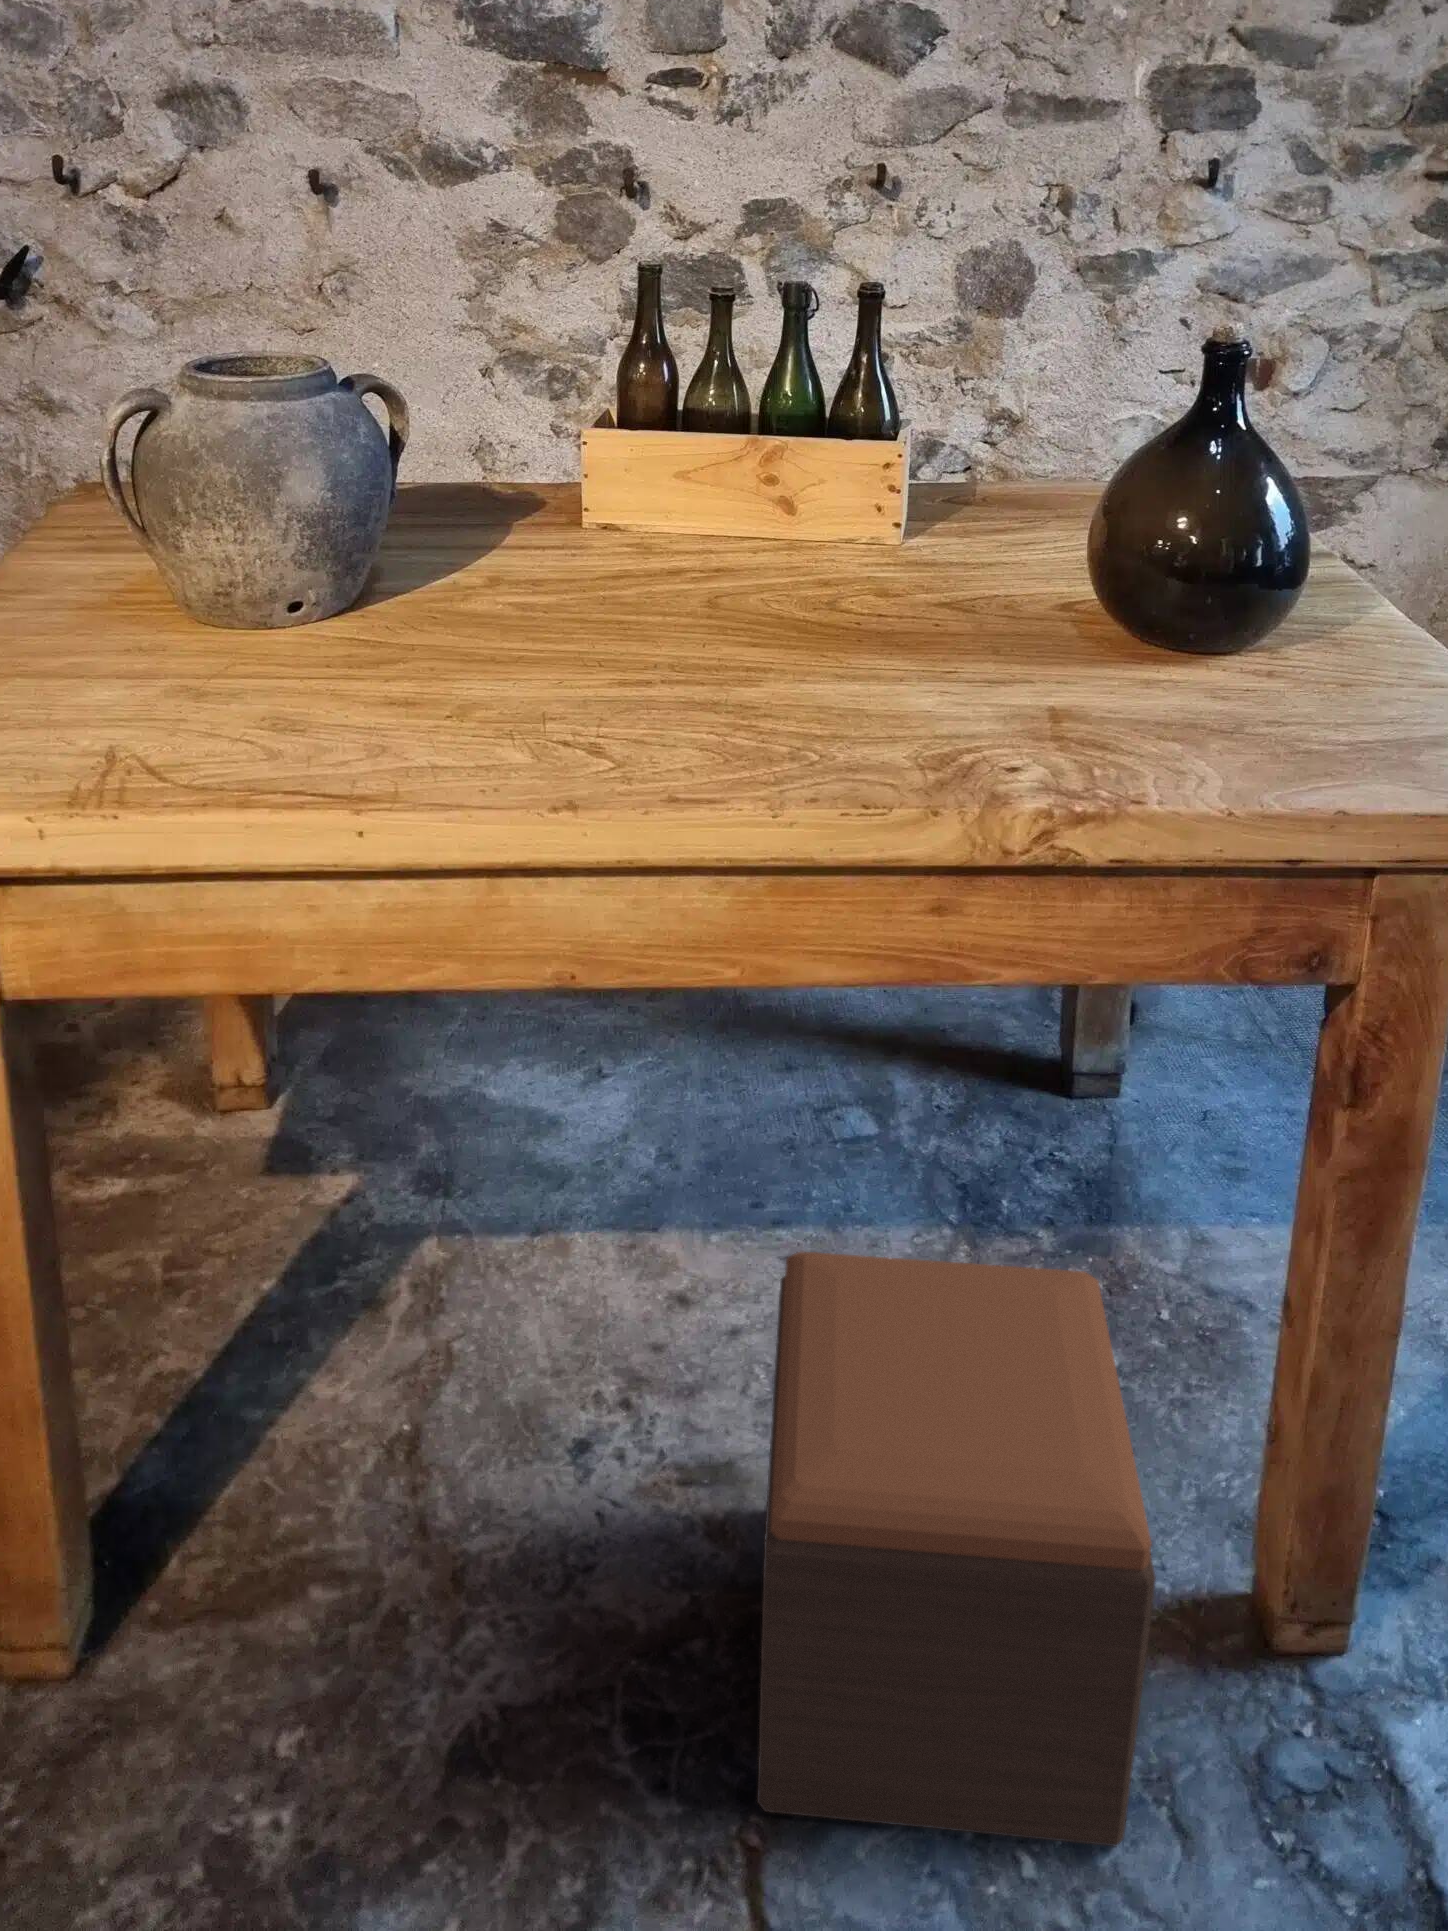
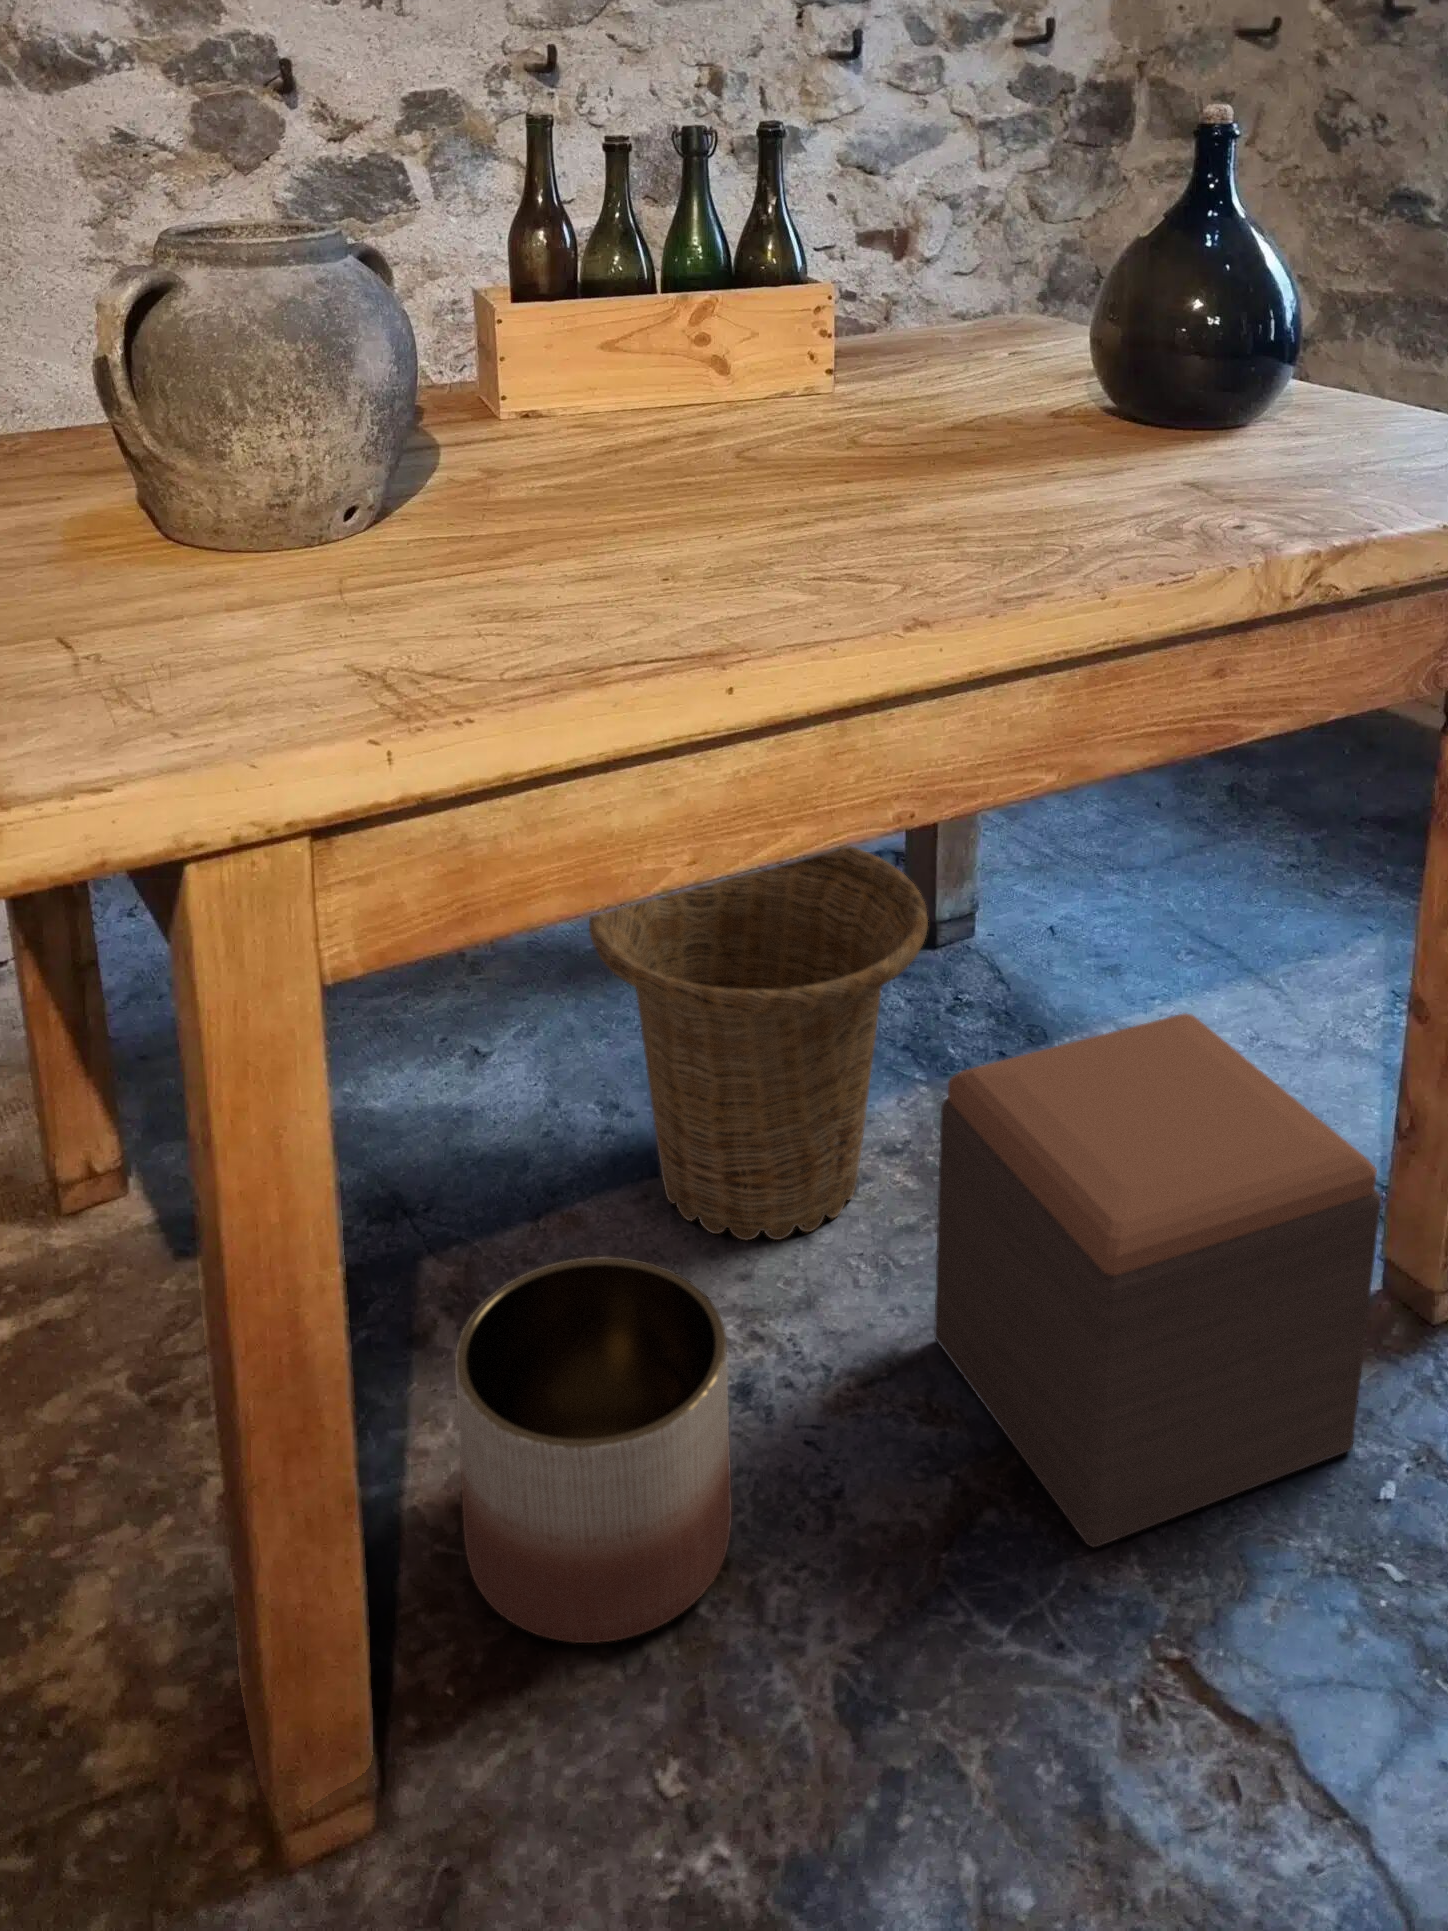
basket: none [580,933,913,1347] -> present [589,846,928,1240]
planter: none [209,1297,478,1678] -> present [455,1257,732,1643]

